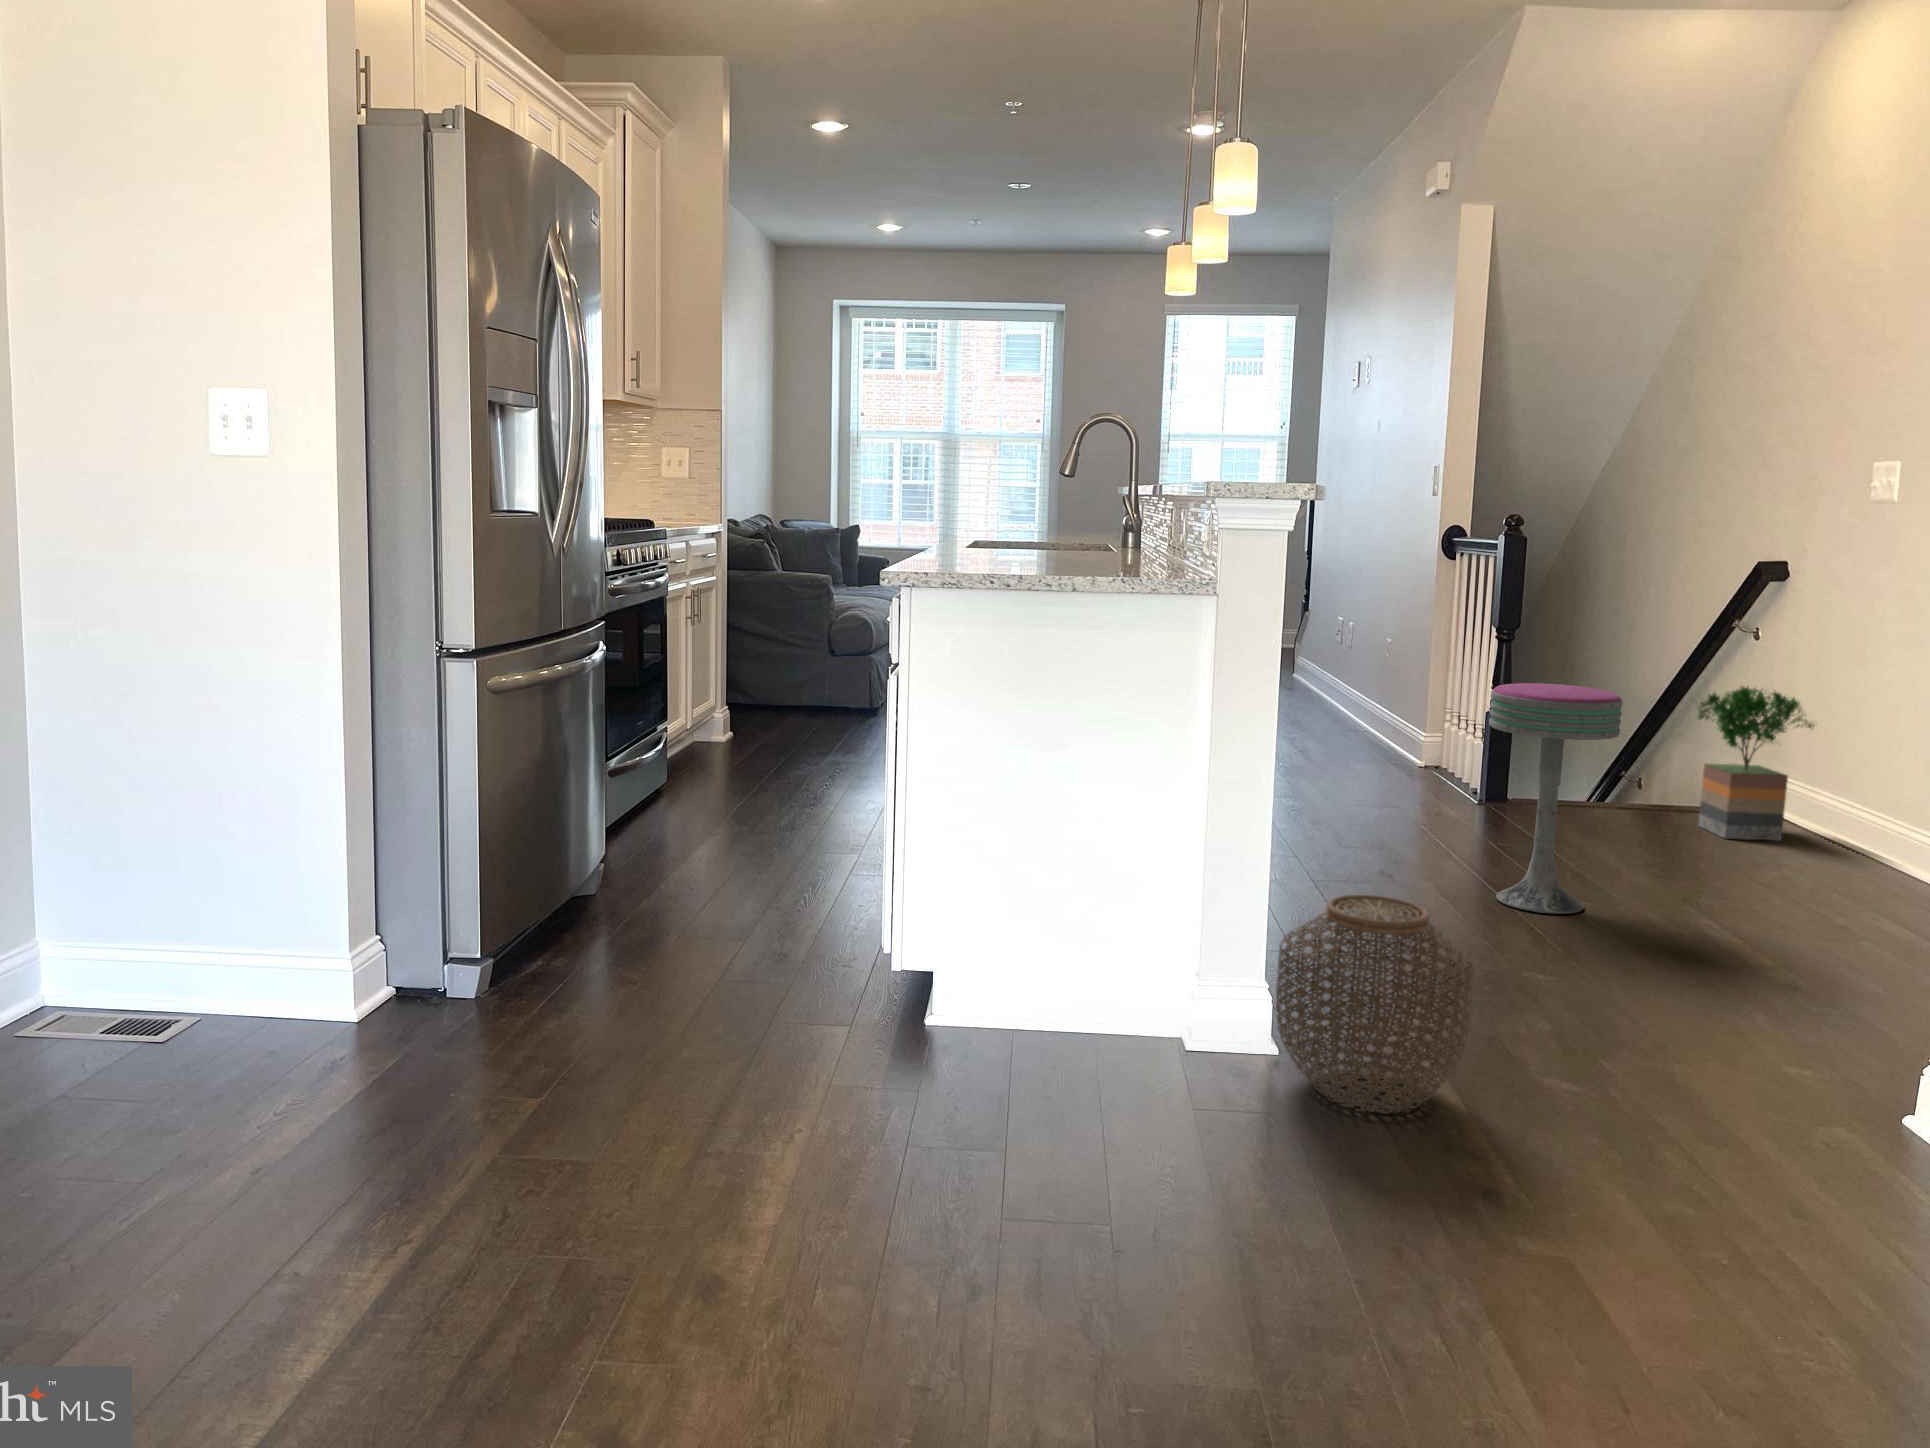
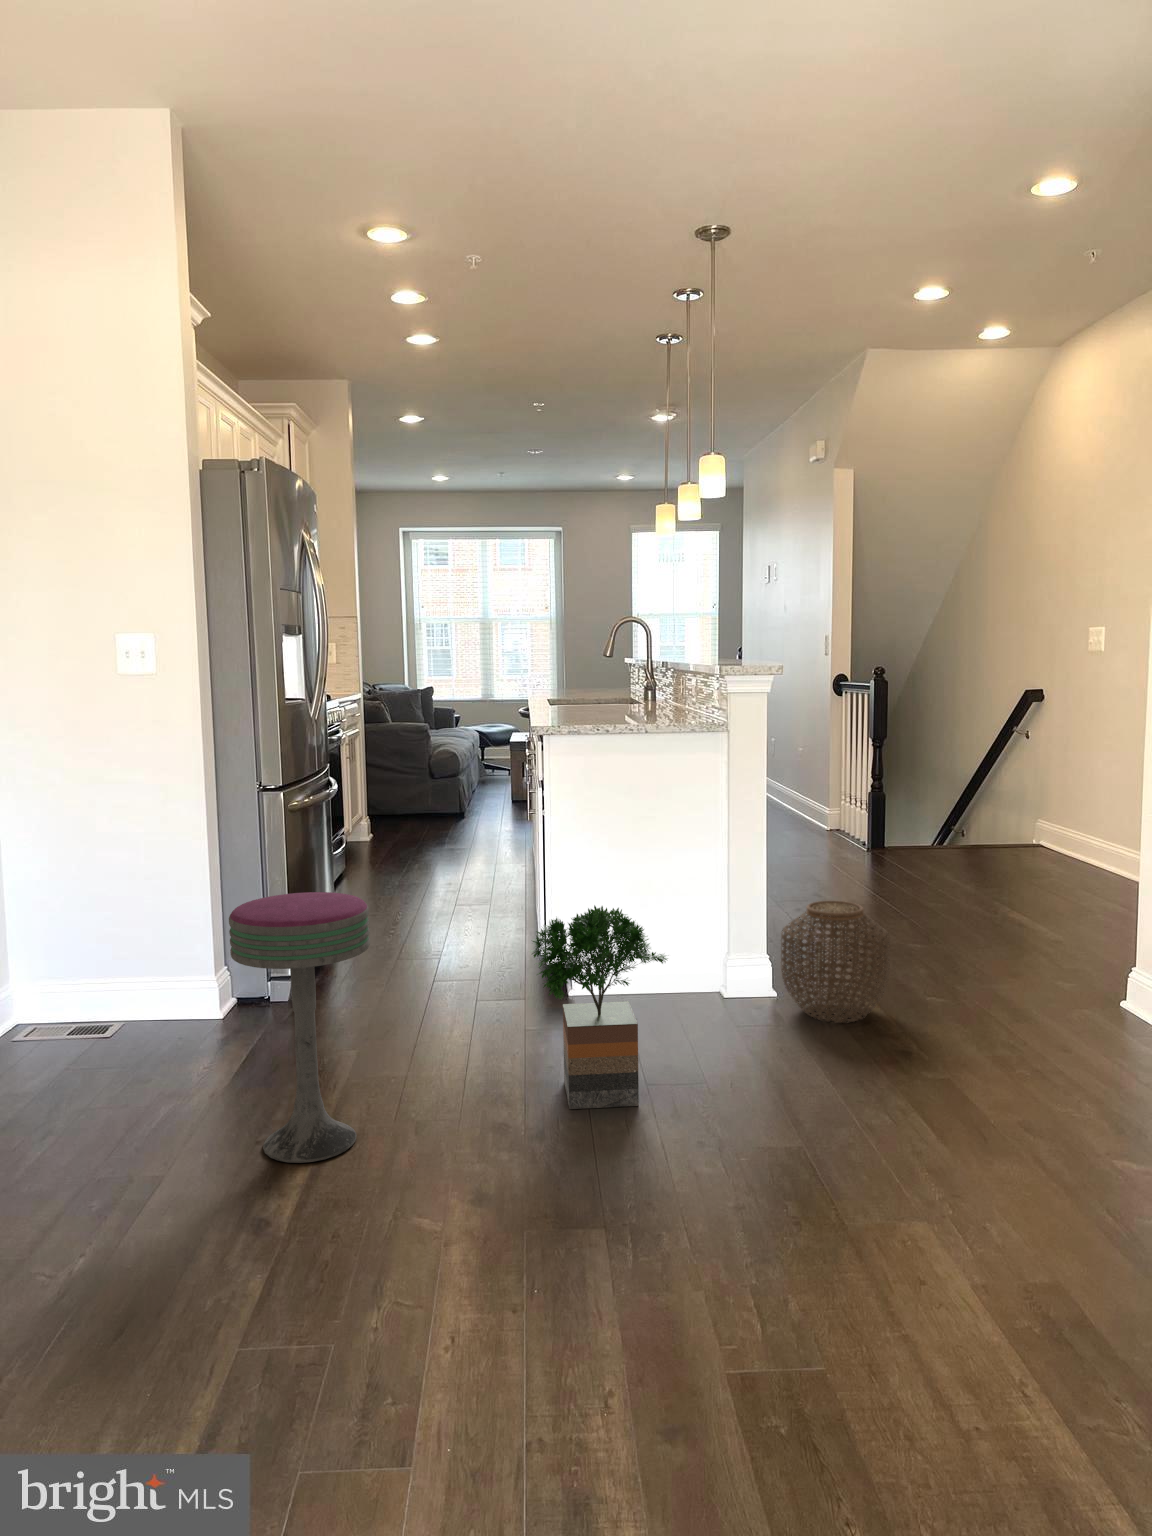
bar stool: present [1489,683,1623,914] -> present [229,892,370,1163]
potted tree: present [1697,687,1814,841] -> present [530,905,668,1109]

